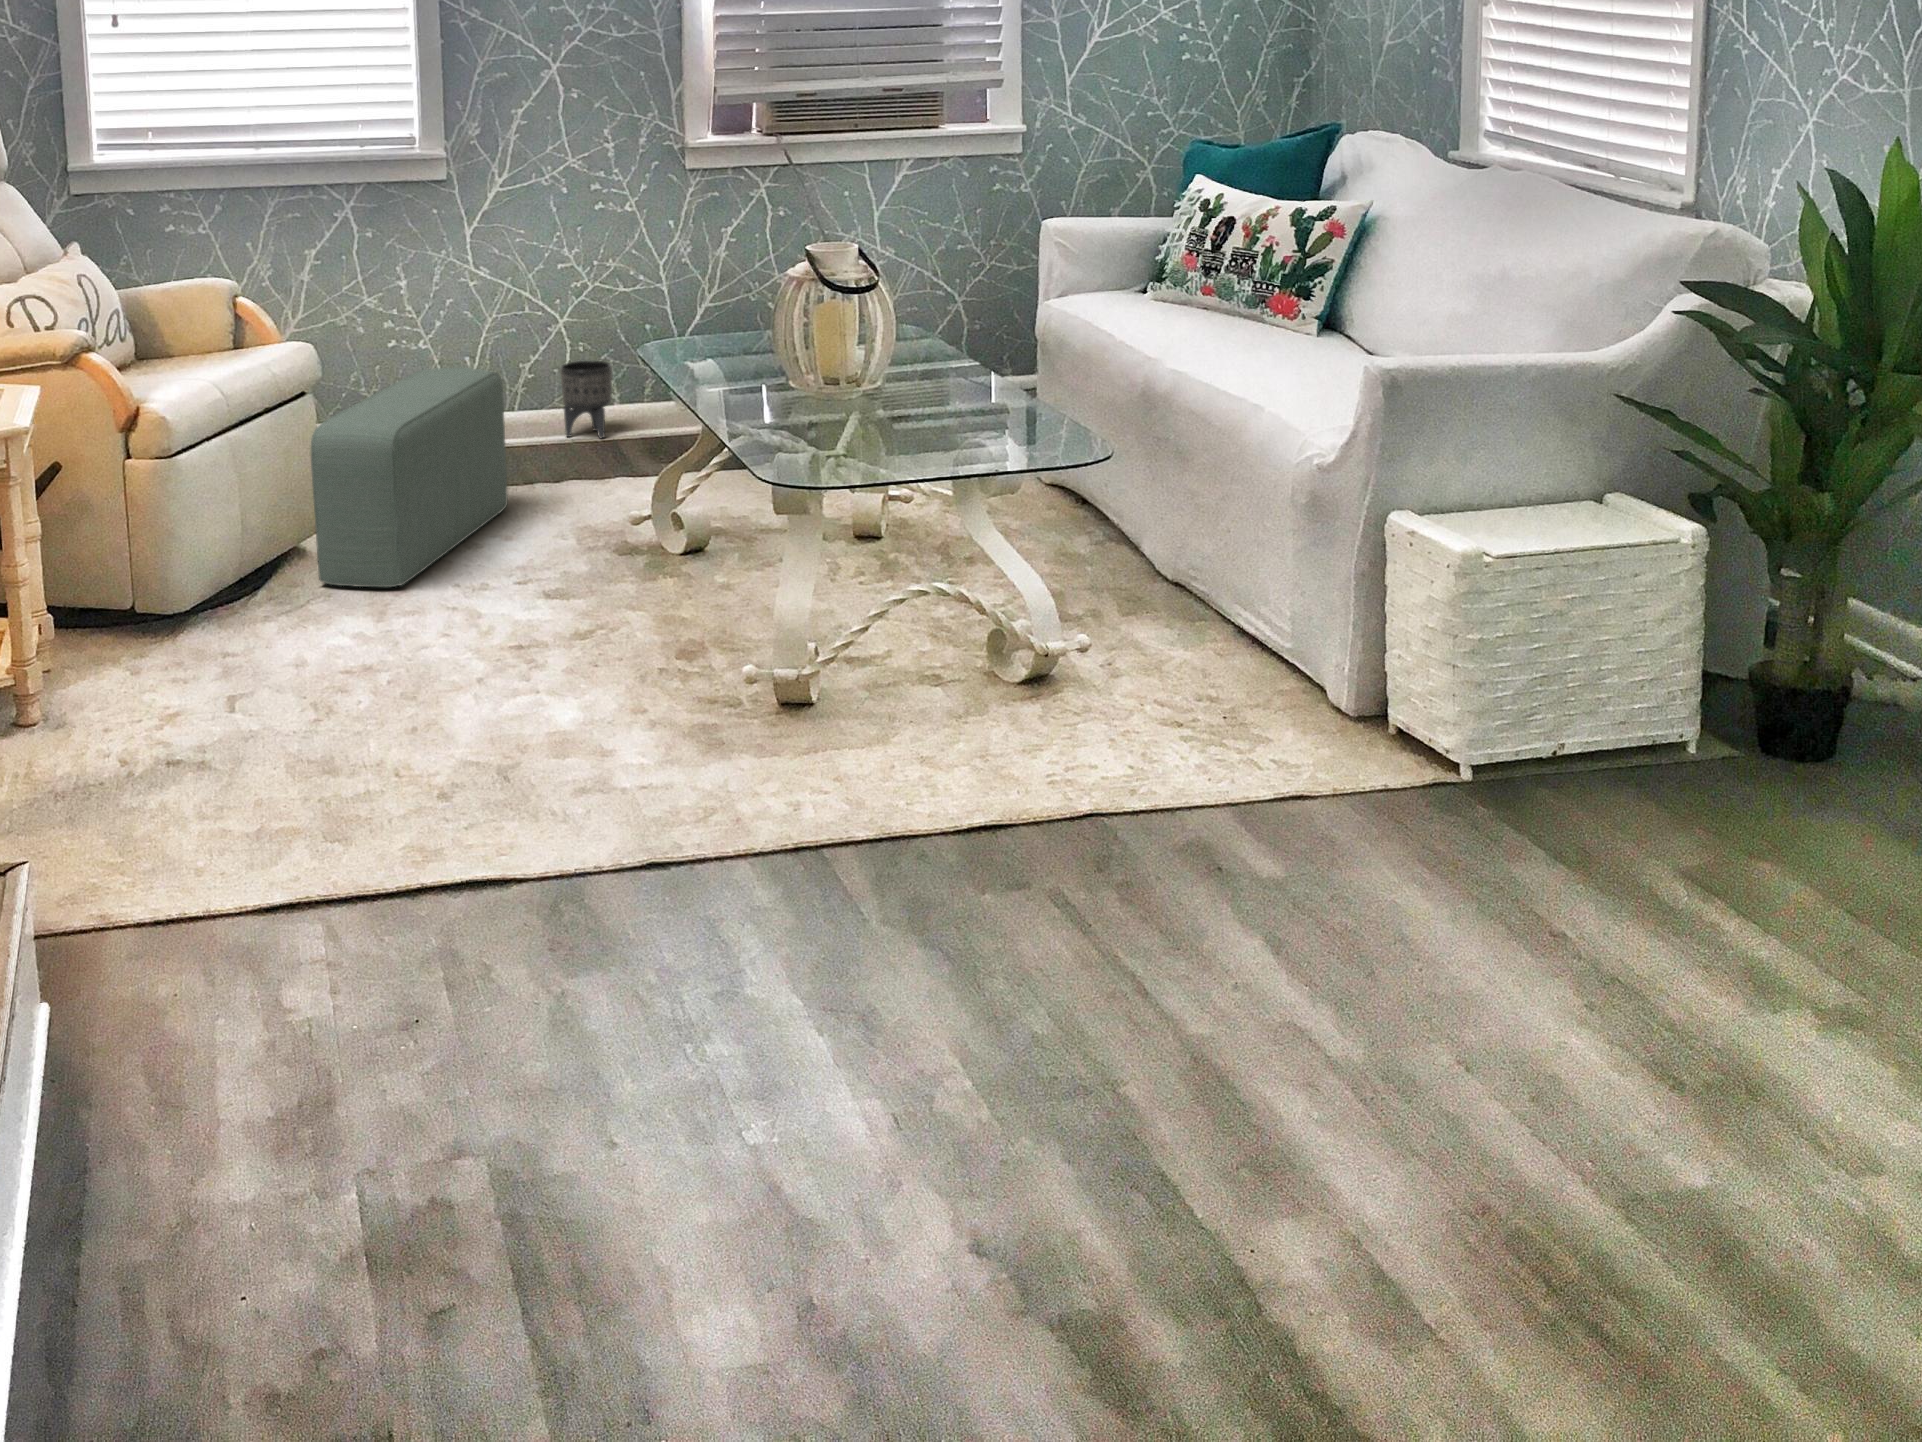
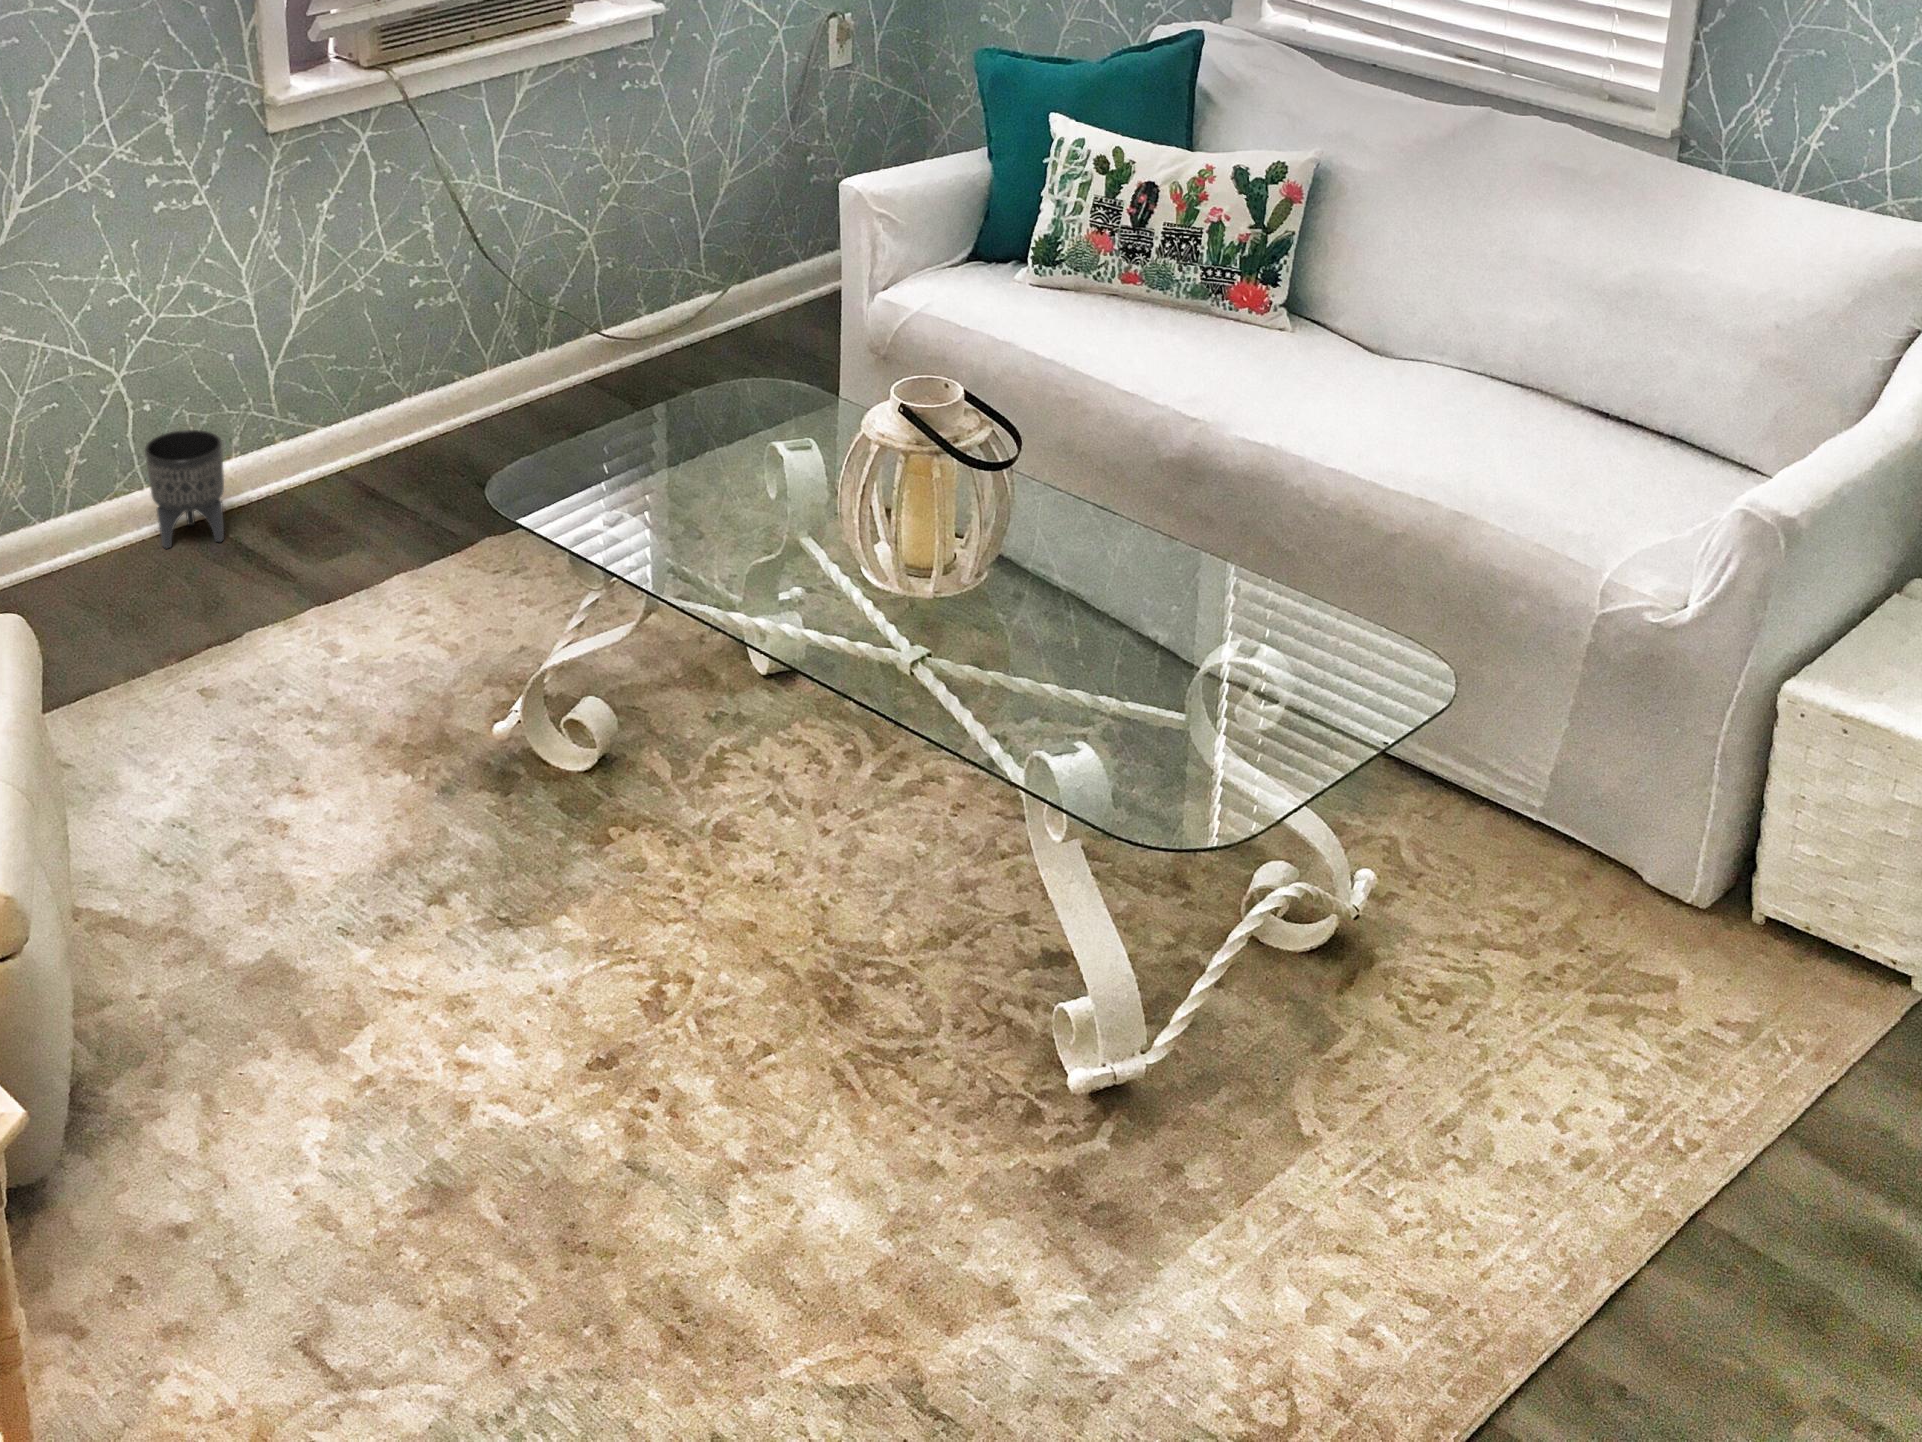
pouf: present [311,368,508,587] -> none [124,561,329,1004]

